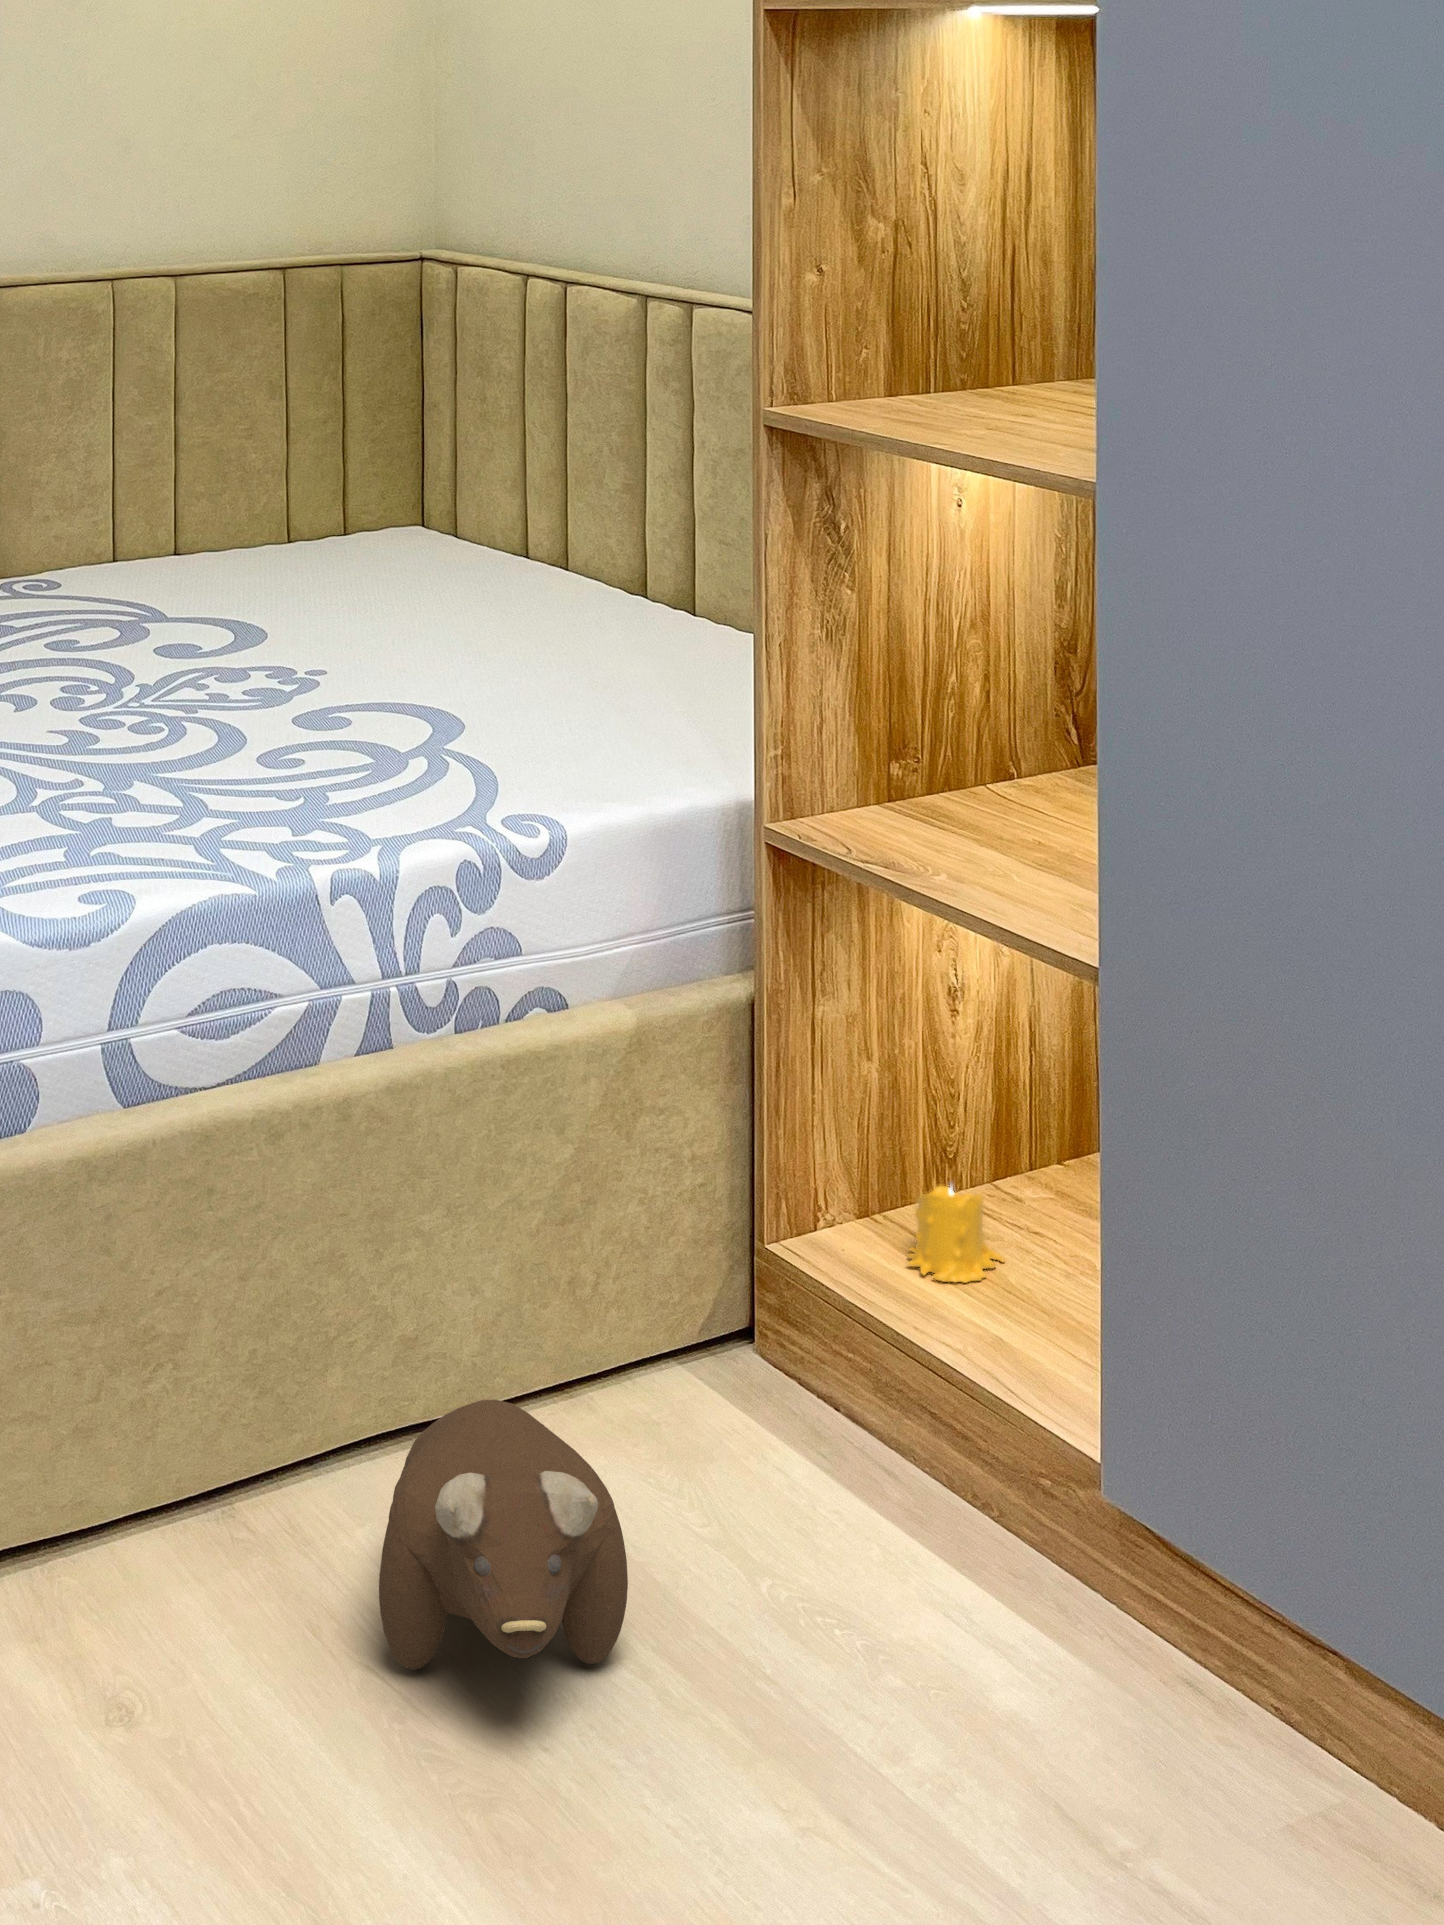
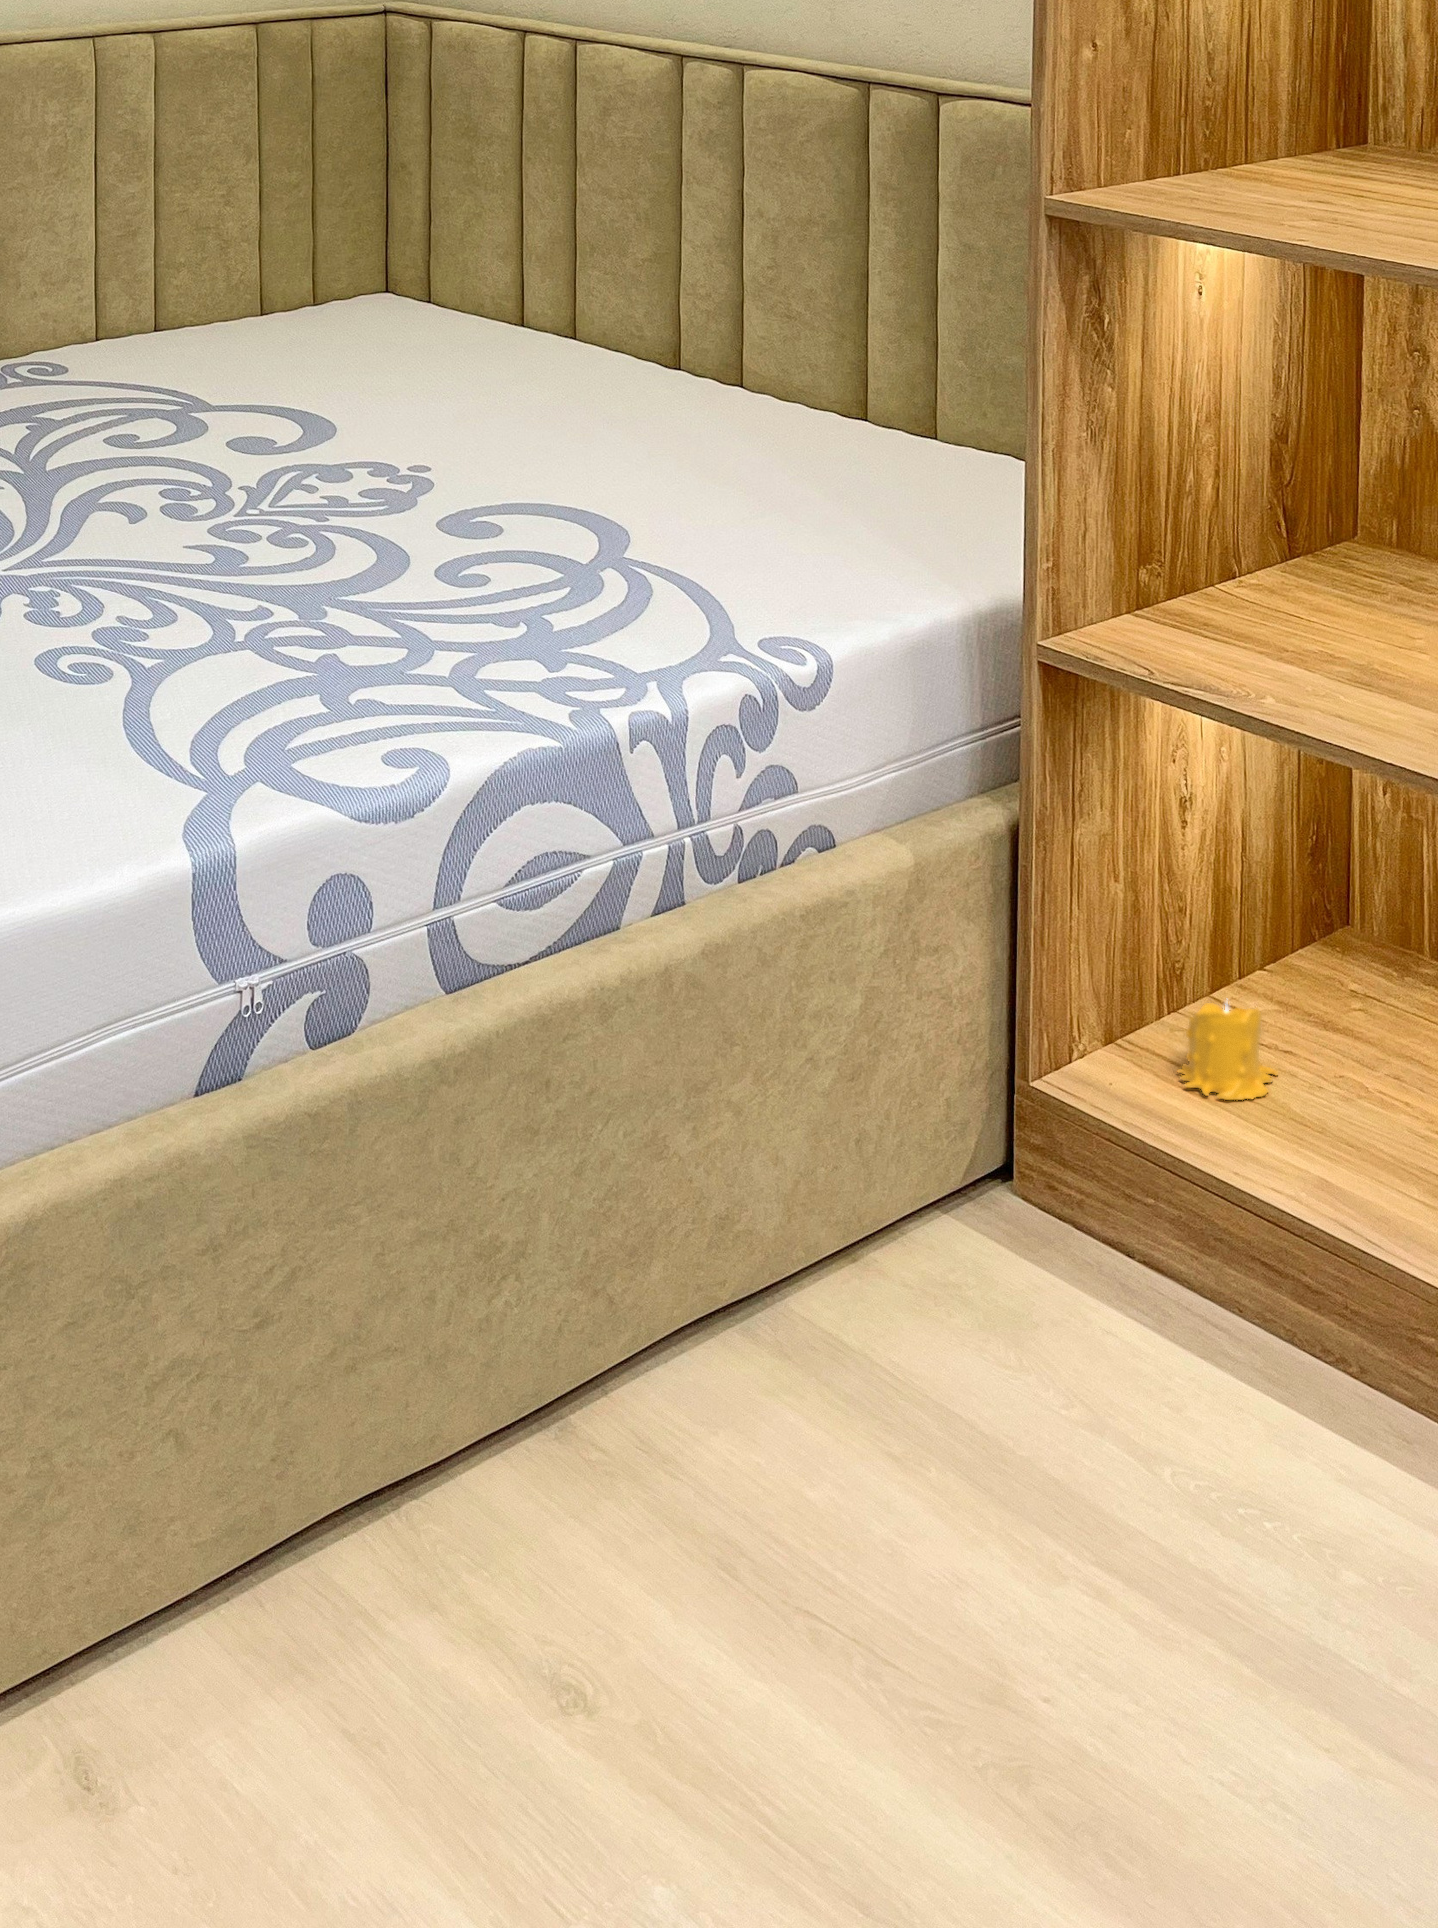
plush toy: present [379,1400,628,1669] -> none [786,1261,1080,1546]

